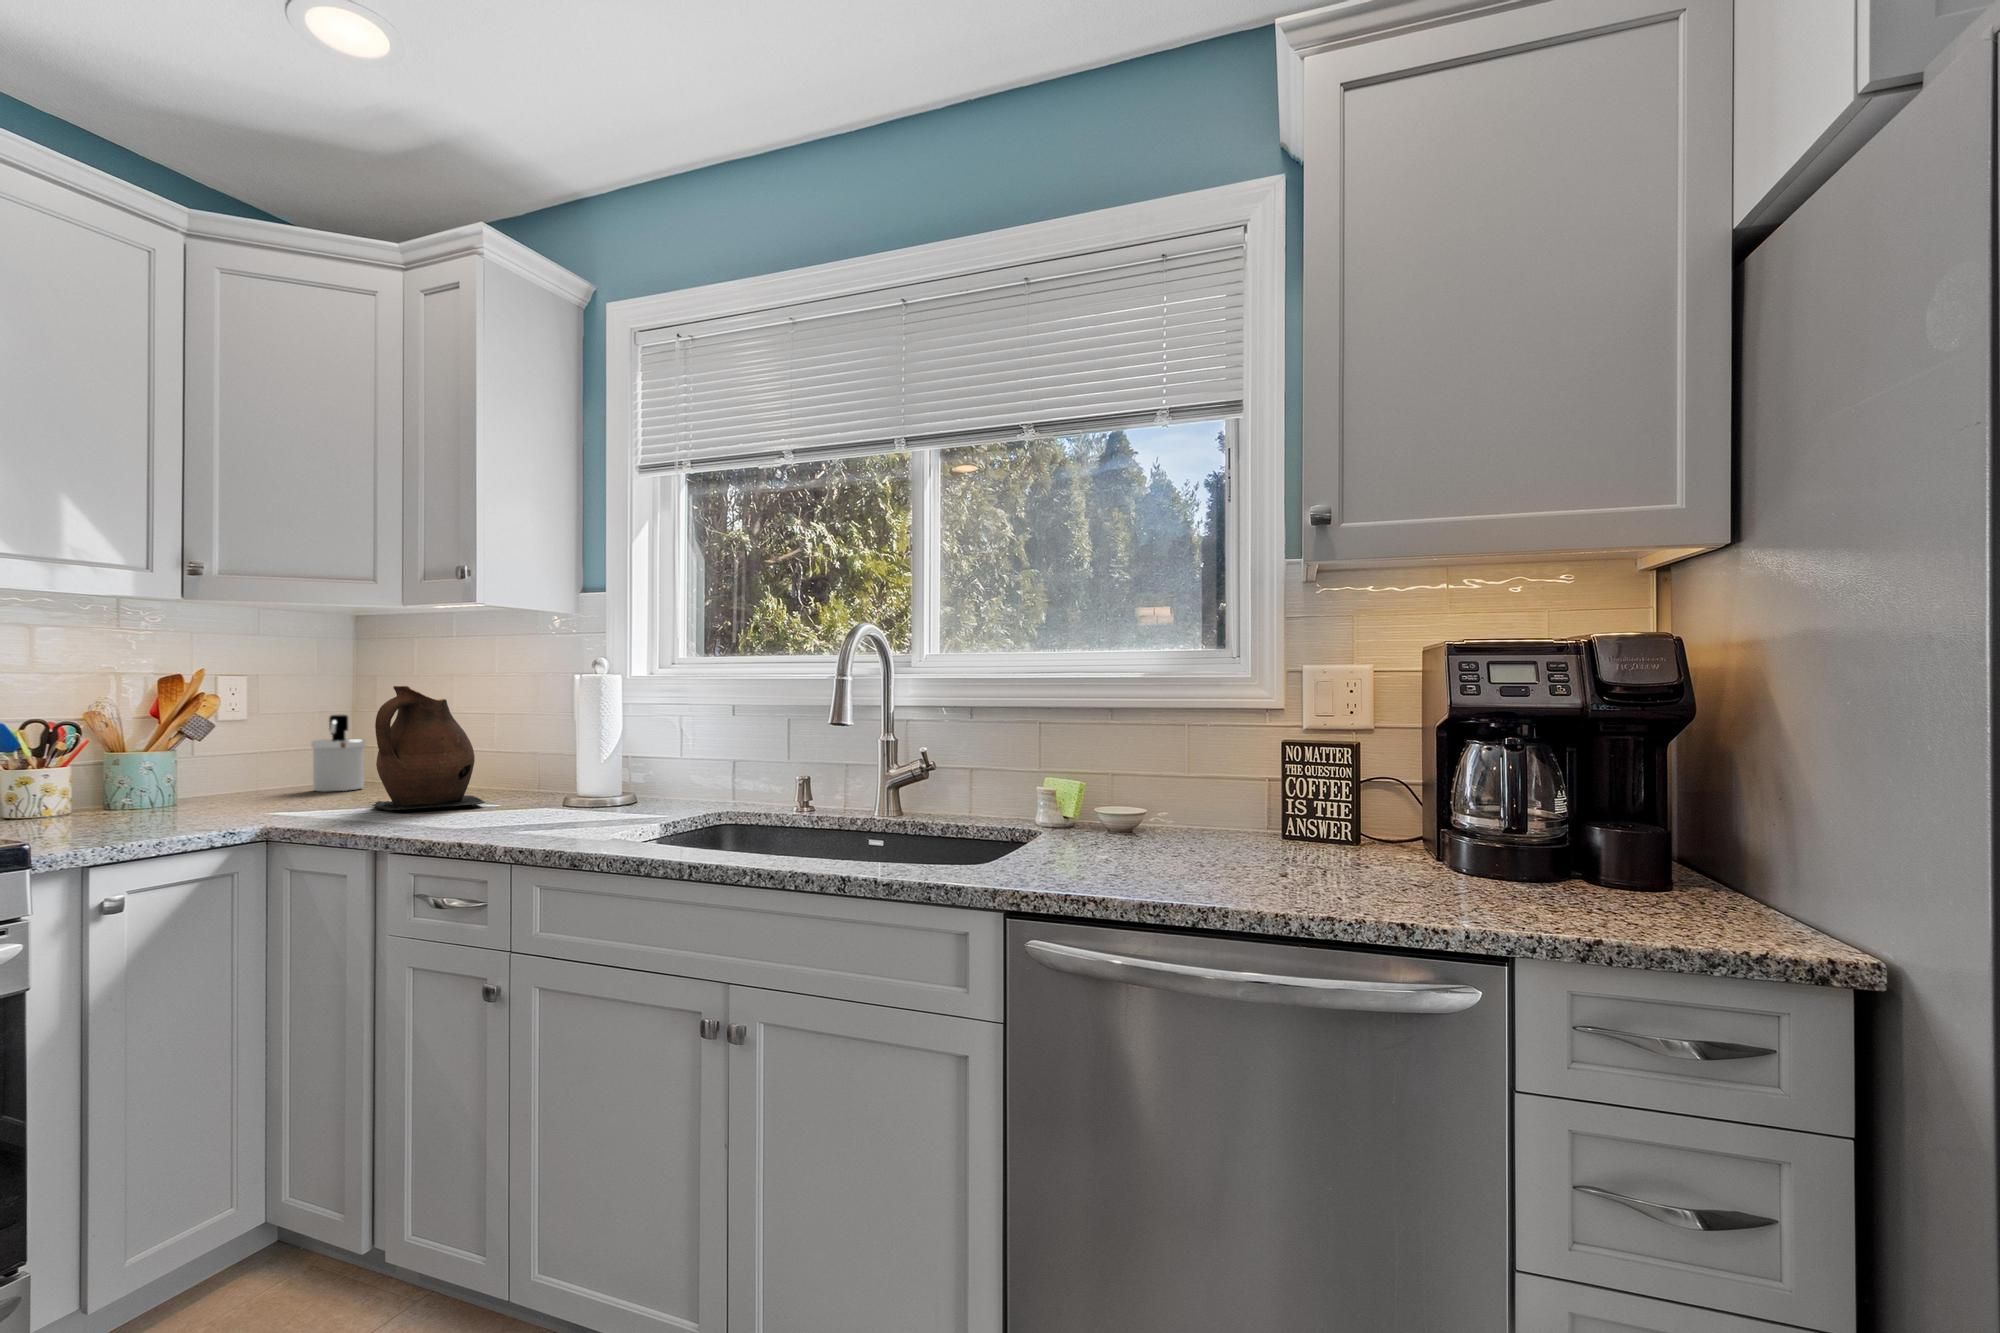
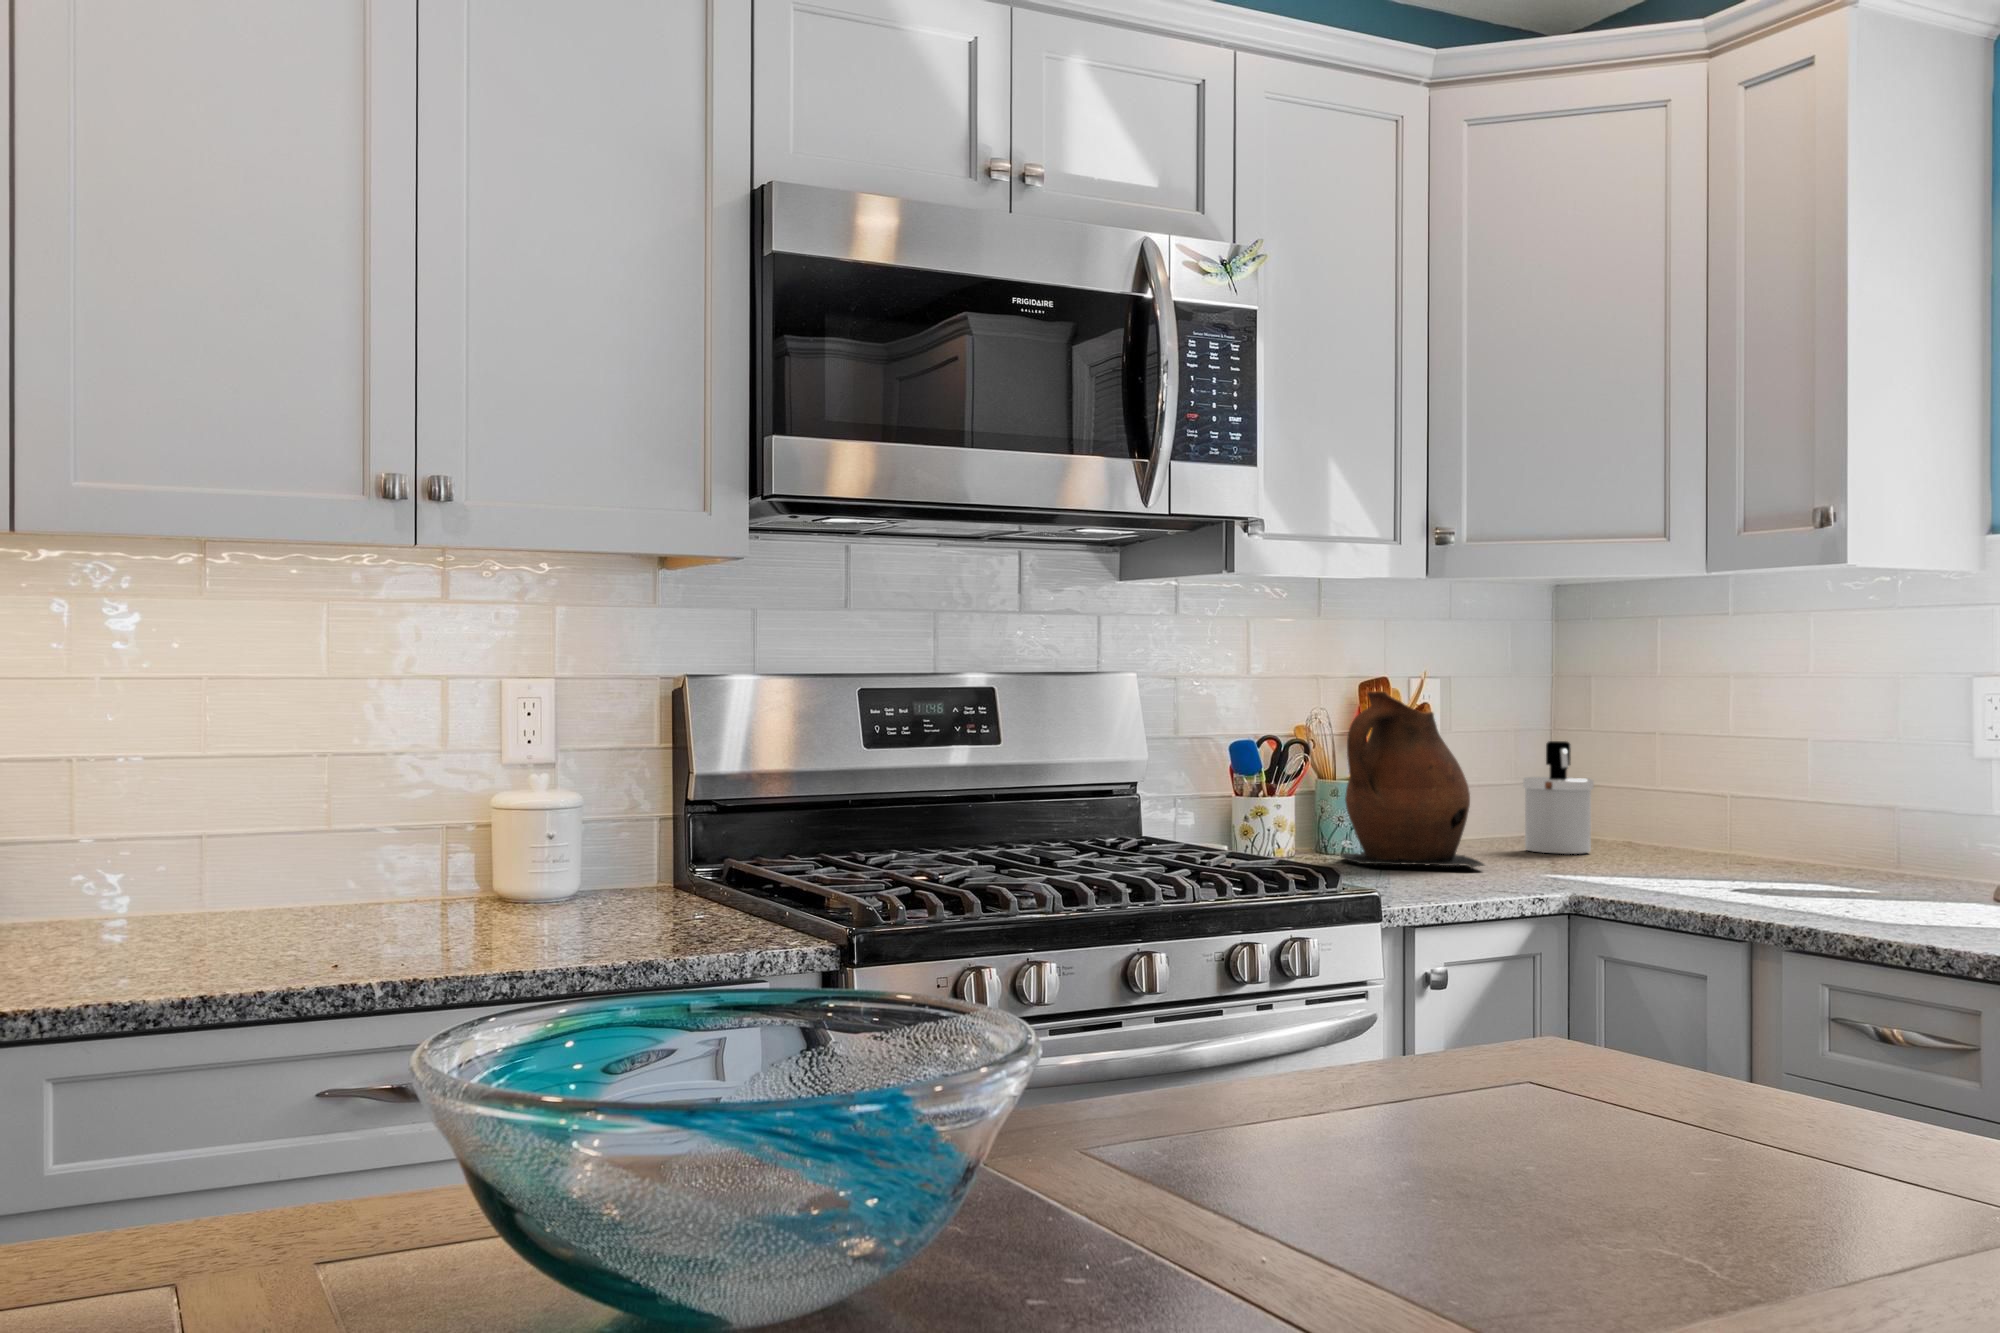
ceramic pitcher: present [369,686,485,810] -> present [1341,692,1484,869]

